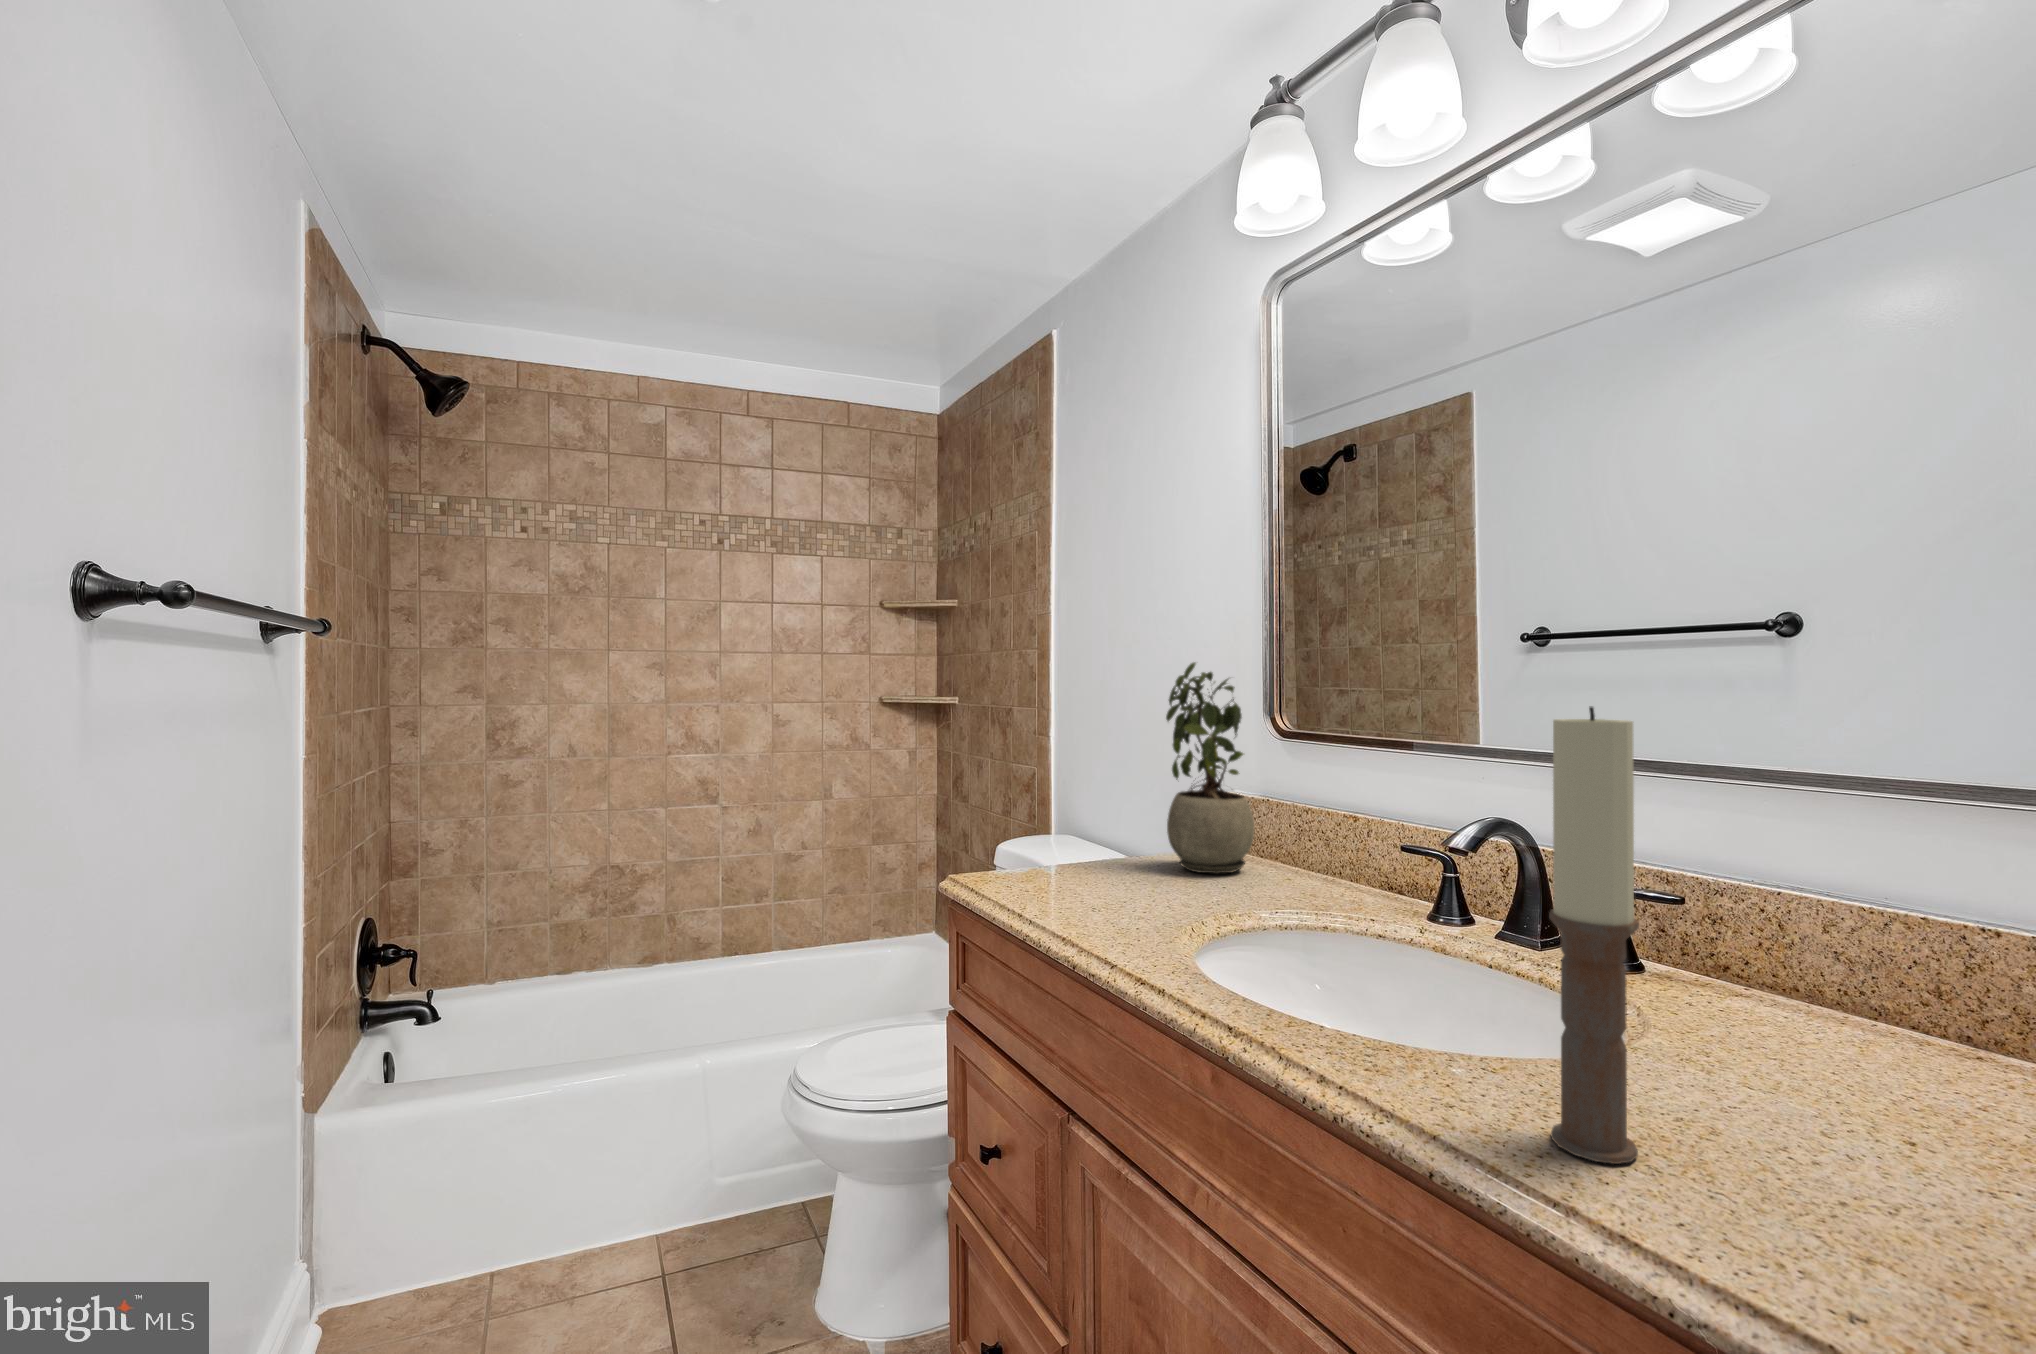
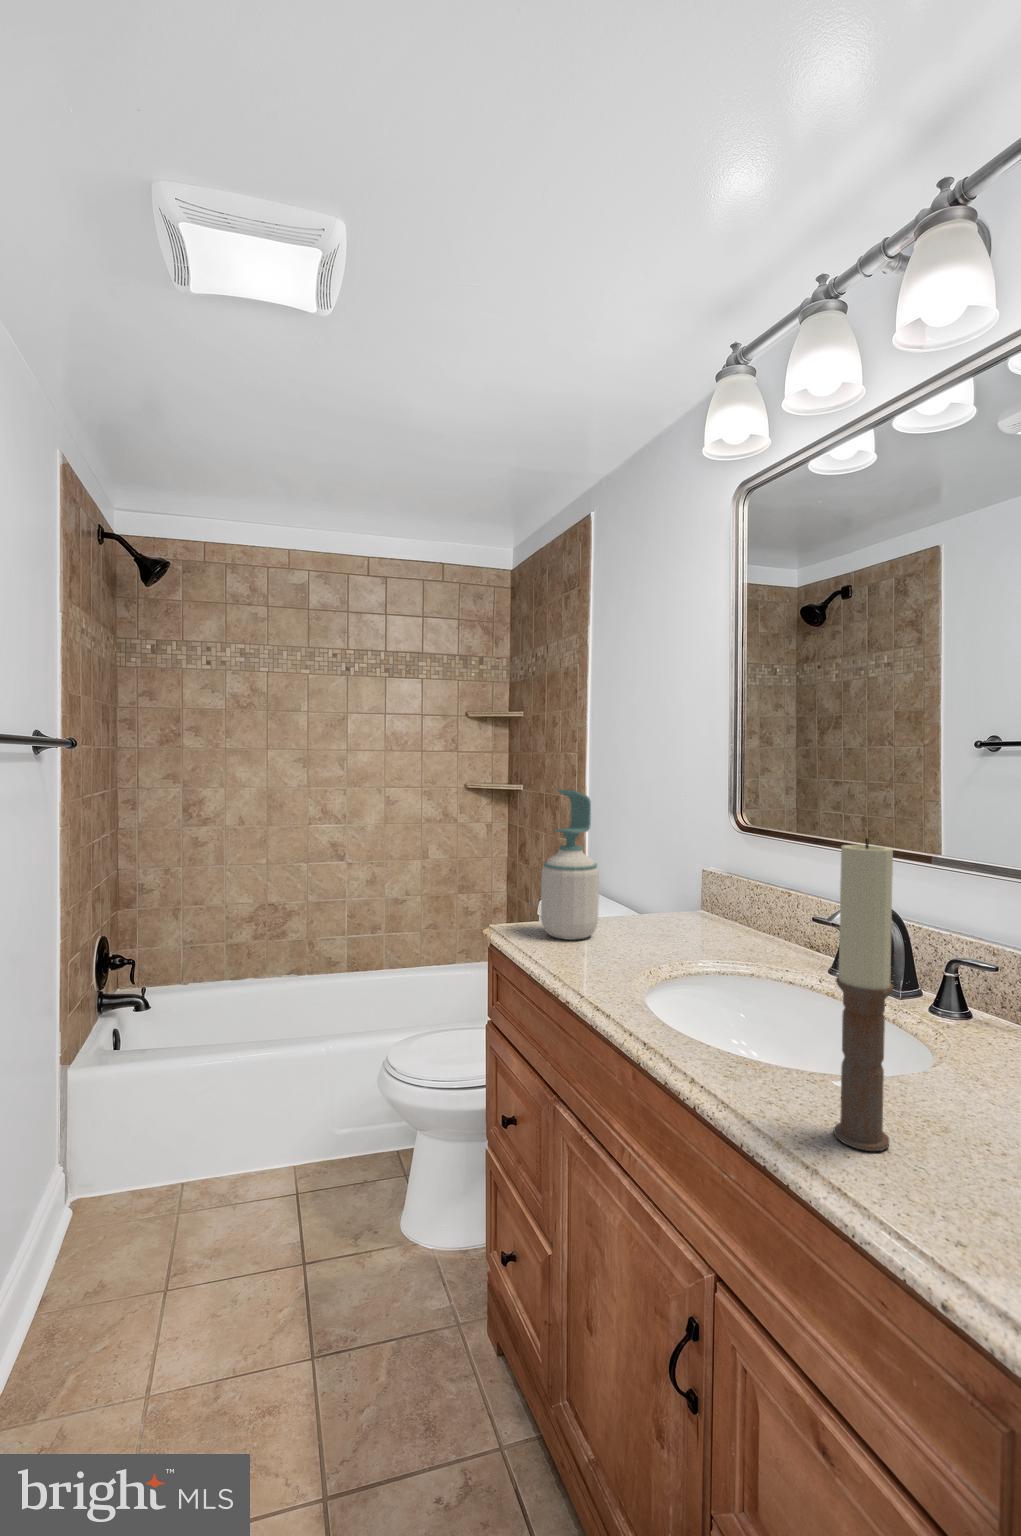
potted plant: present [1166,662,1254,874] -> none [647,774,711,930]
soap bottle: none [1029,683,1109,892] -> present [541,790,599,940]

